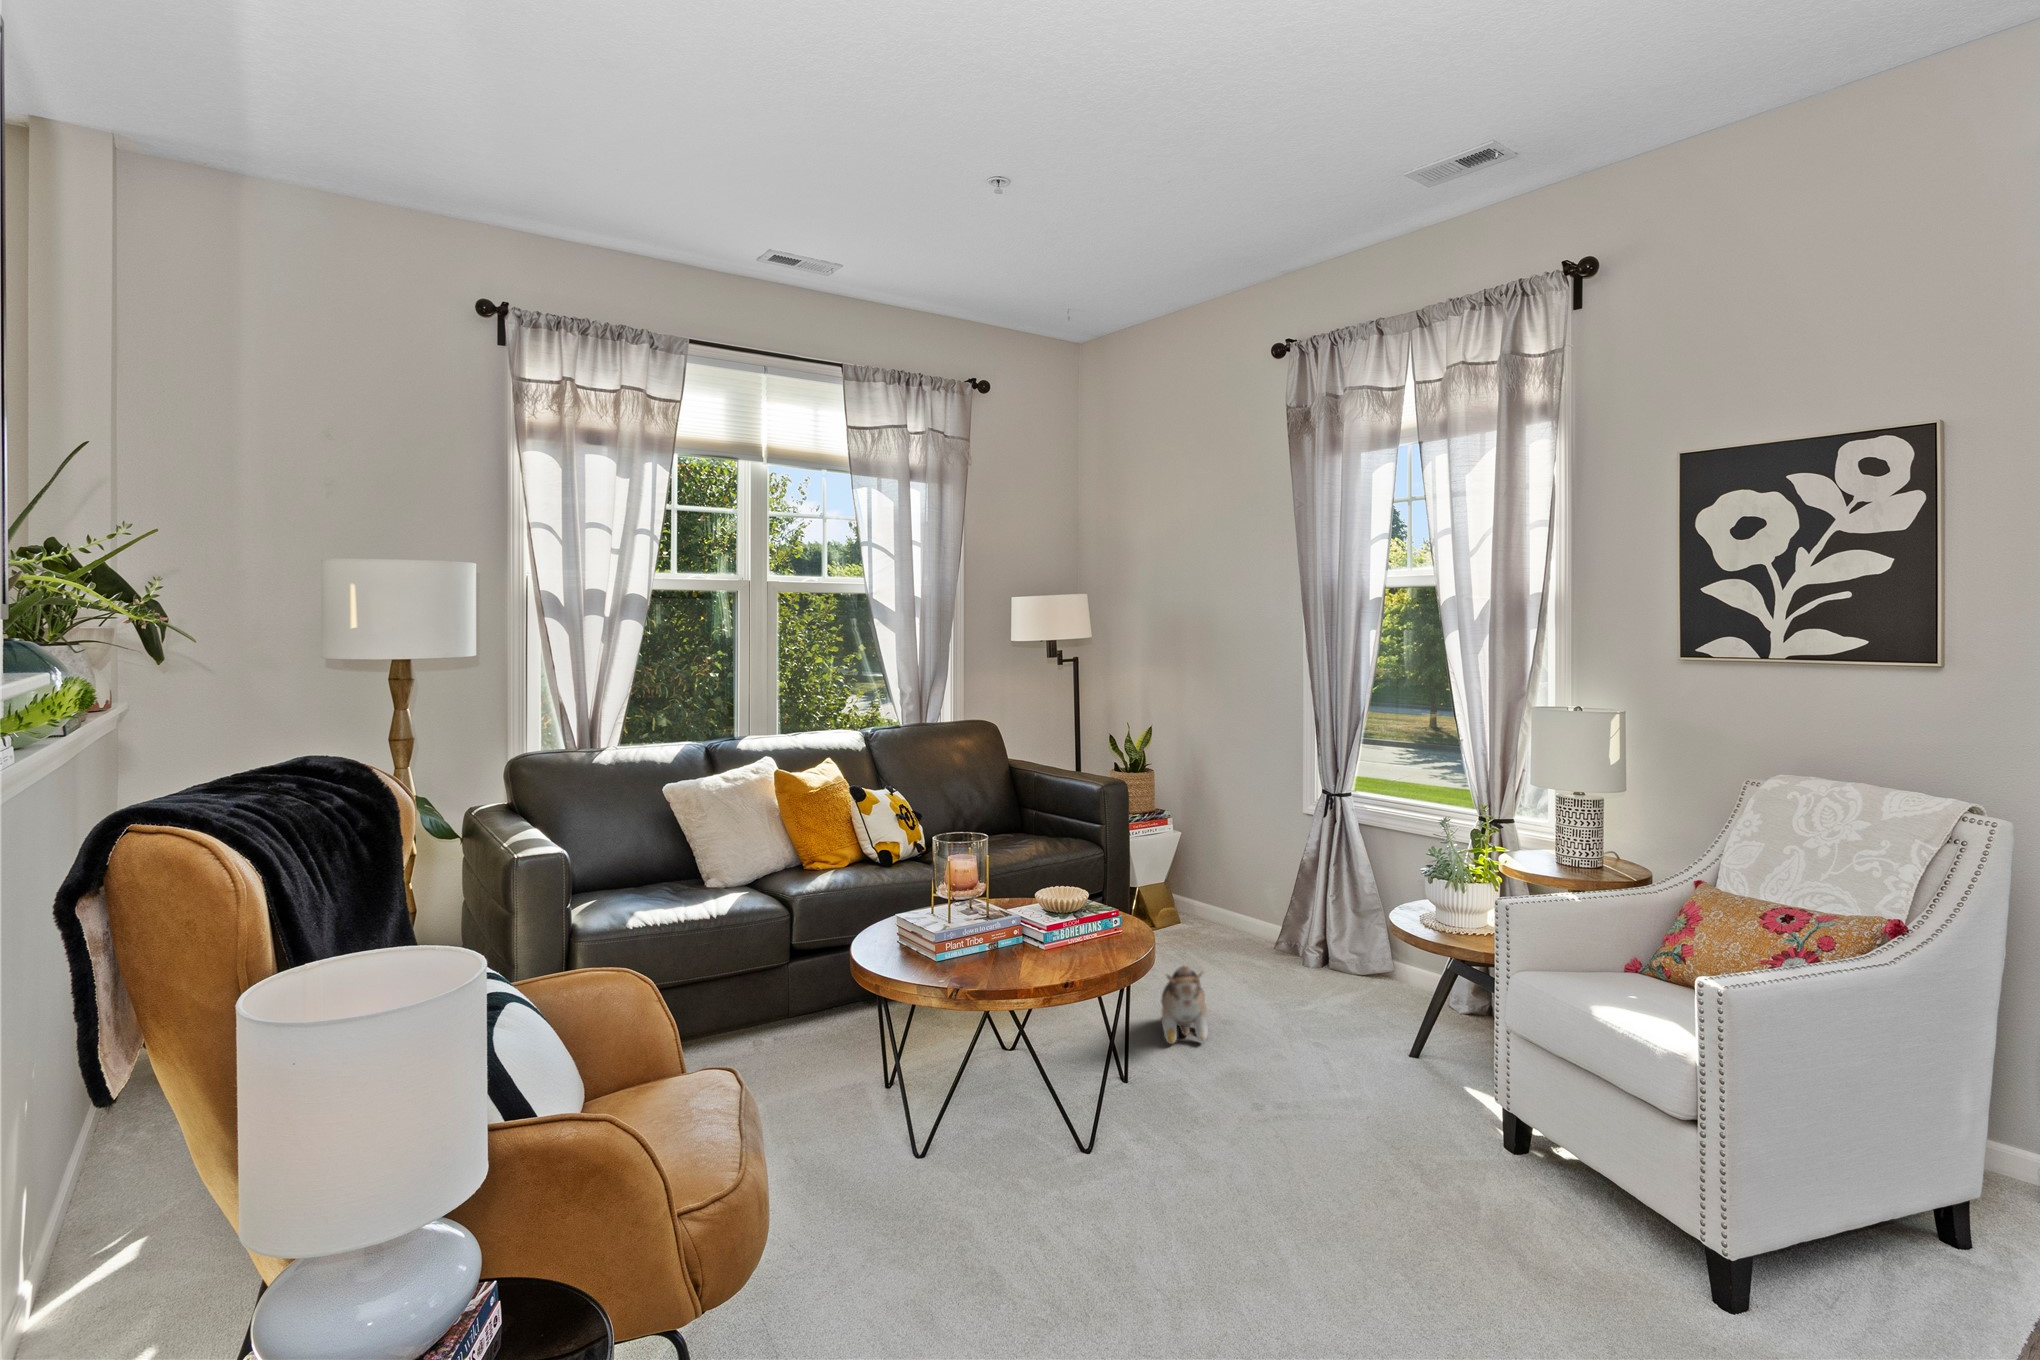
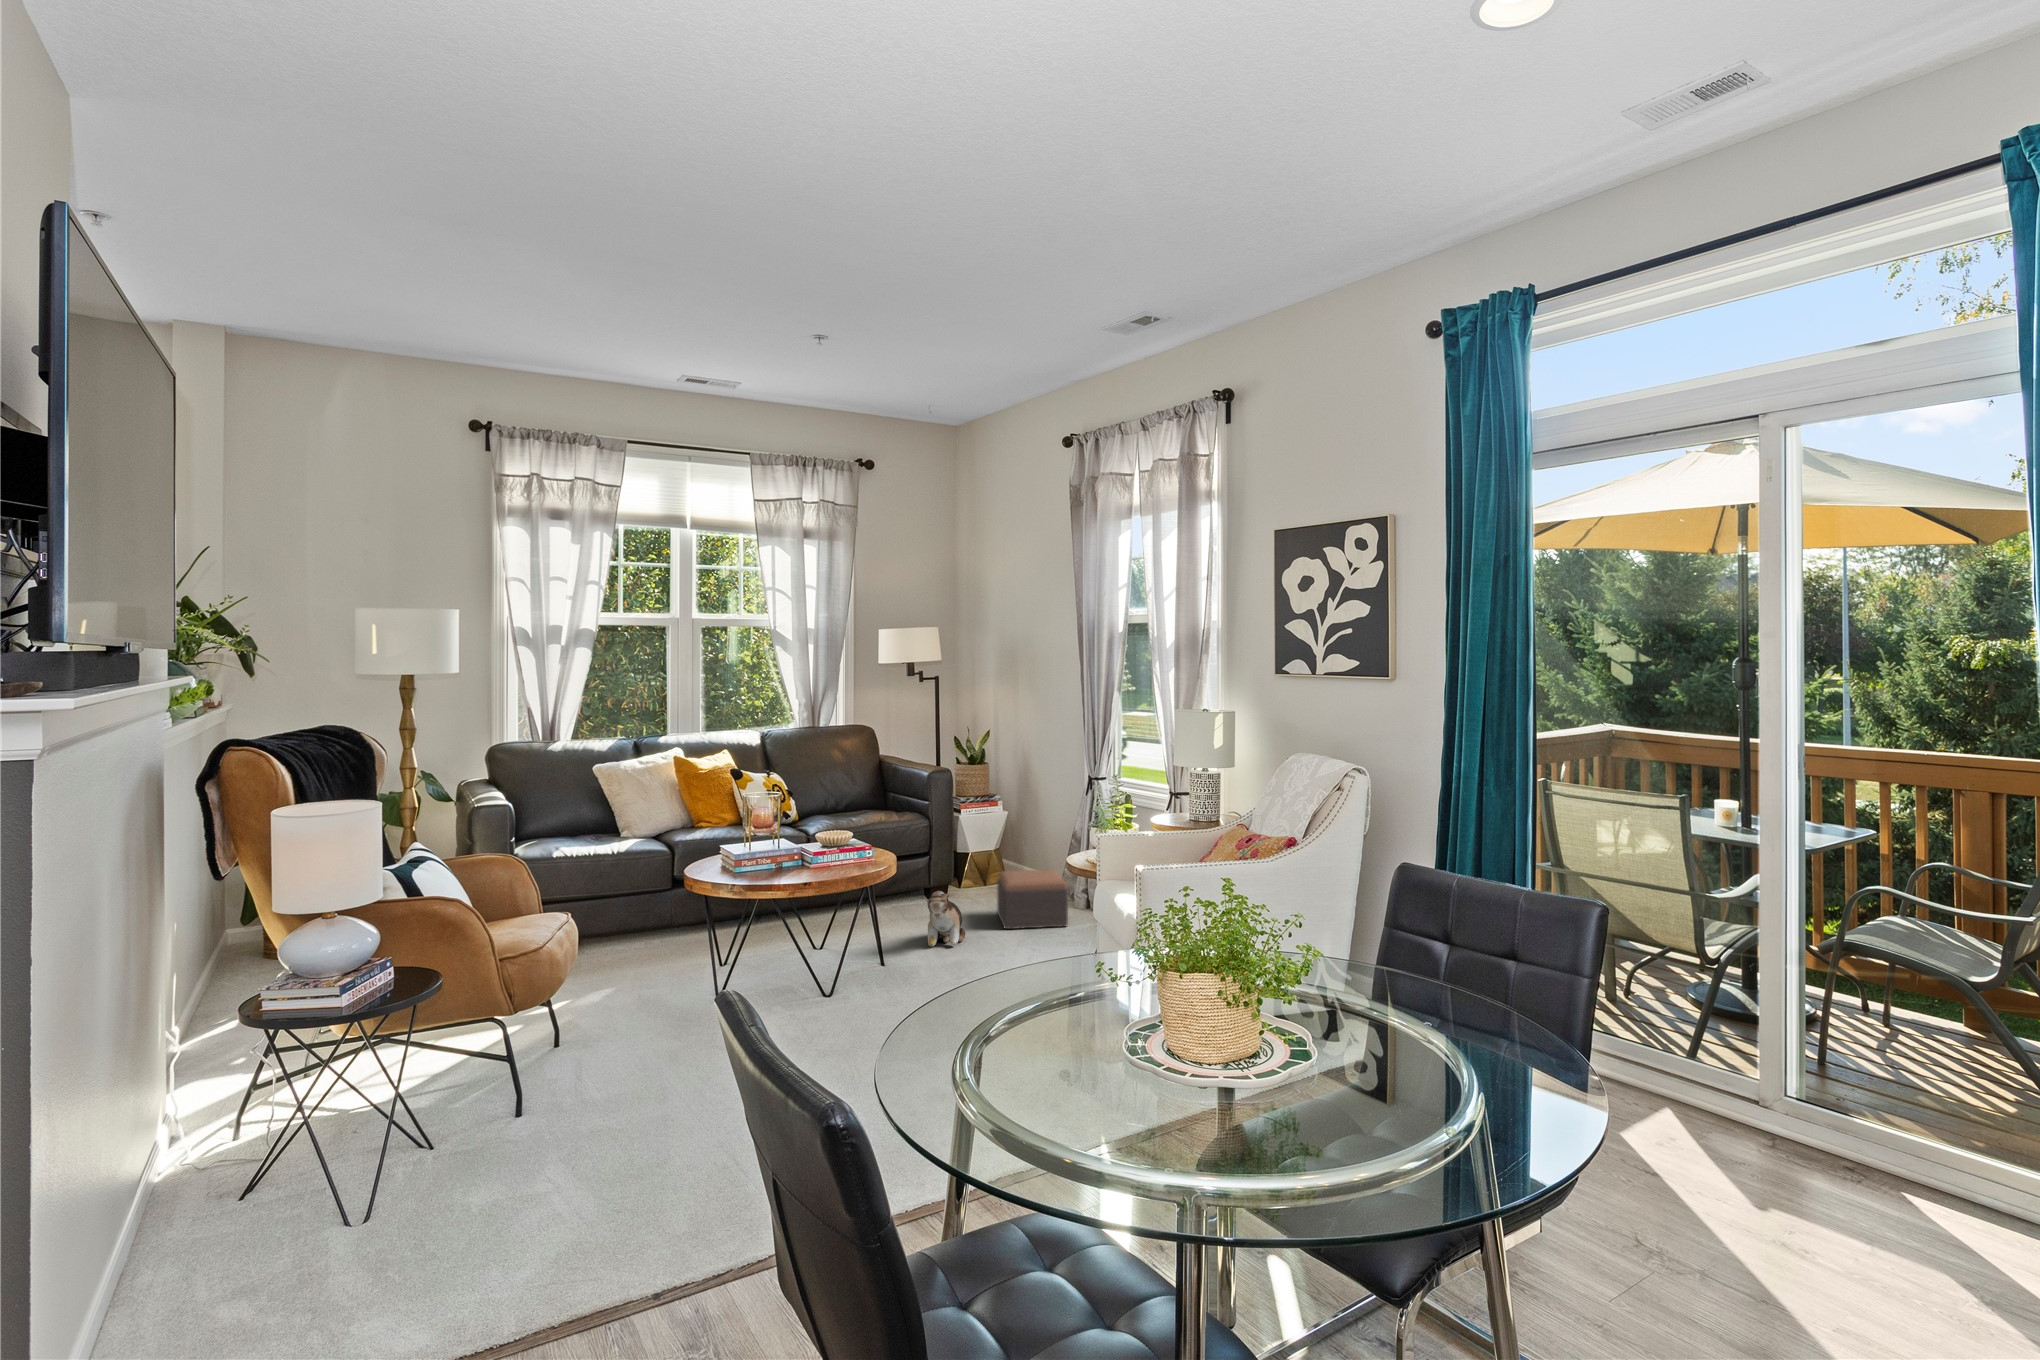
footstool: none [1217,920,1330,1009] -> present [997,869,1068,929]

